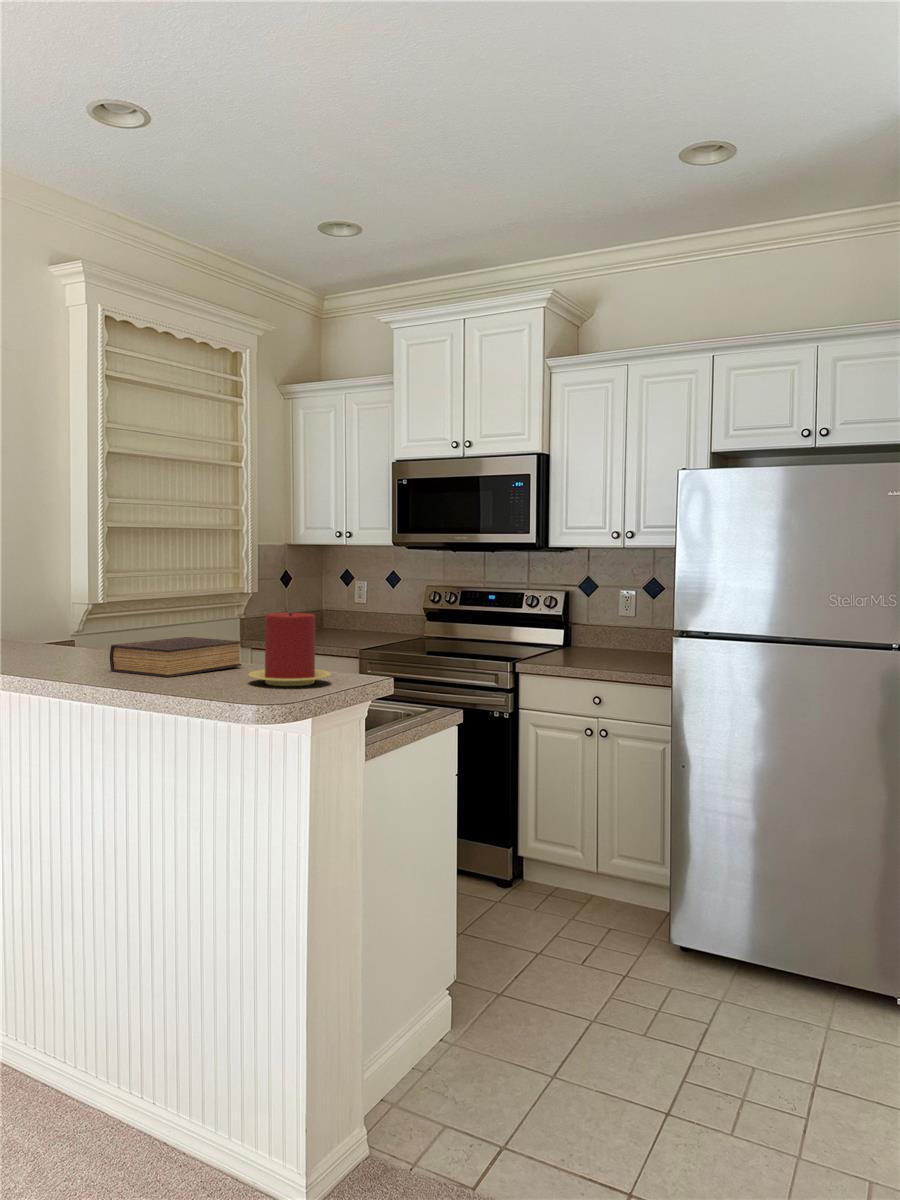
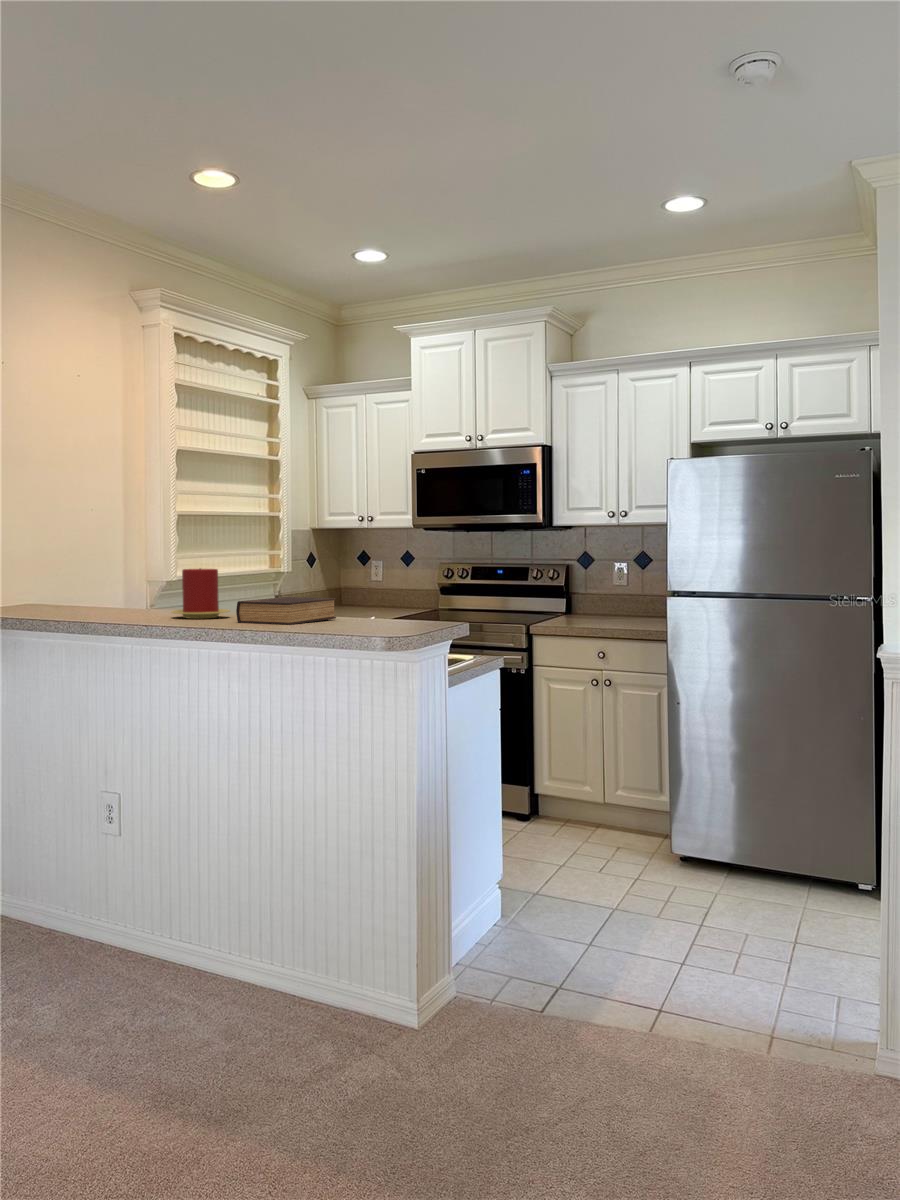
candle: present [248,613,331,686] -> present [171,568,230,618]

